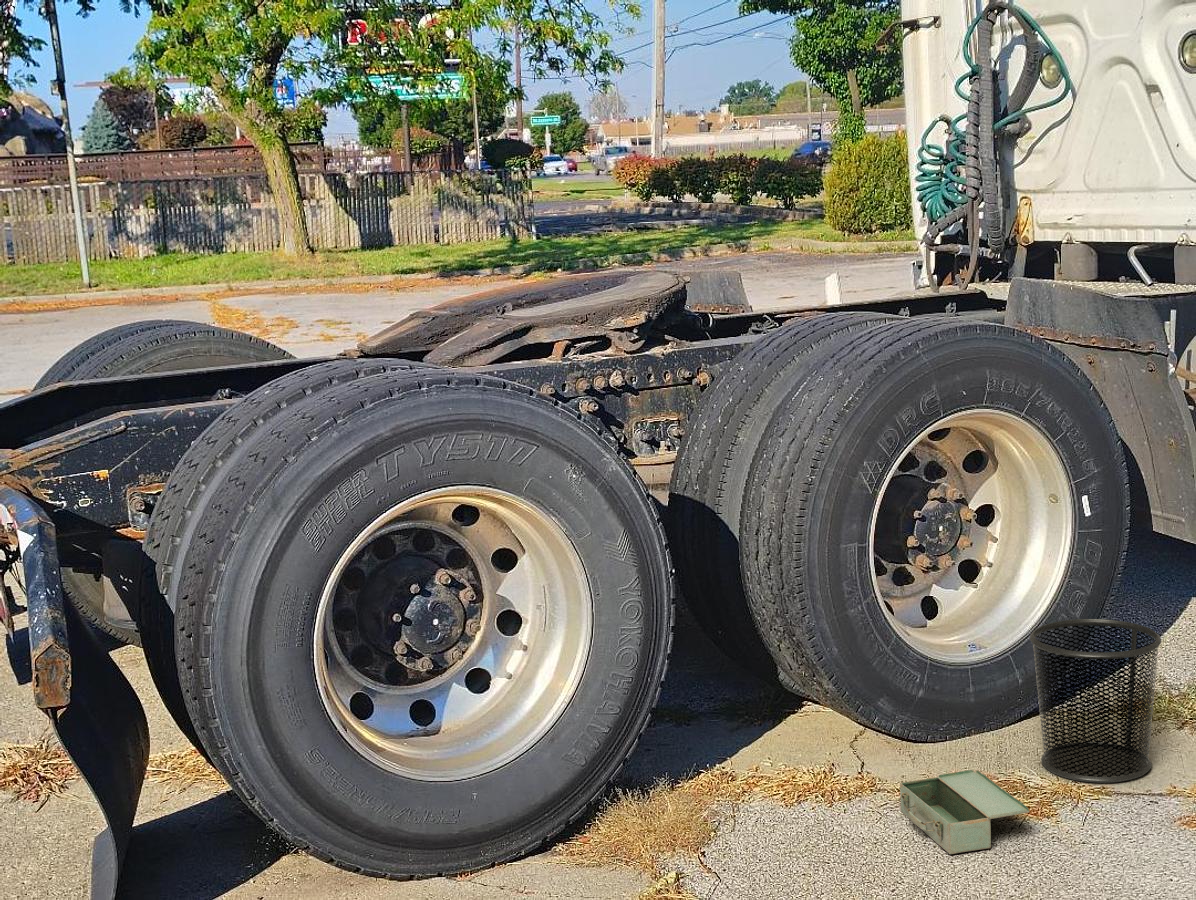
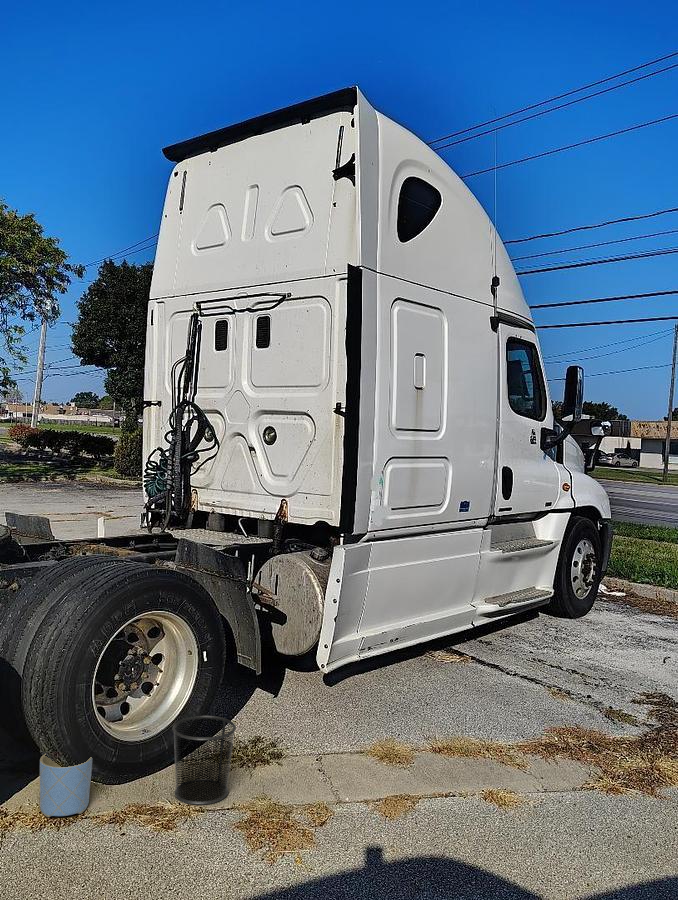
planter: none [786,668,881,786] -> present [40,753,92,817]
toolbox: present [900,770,1029,854] -> none [96,804,162,858]

